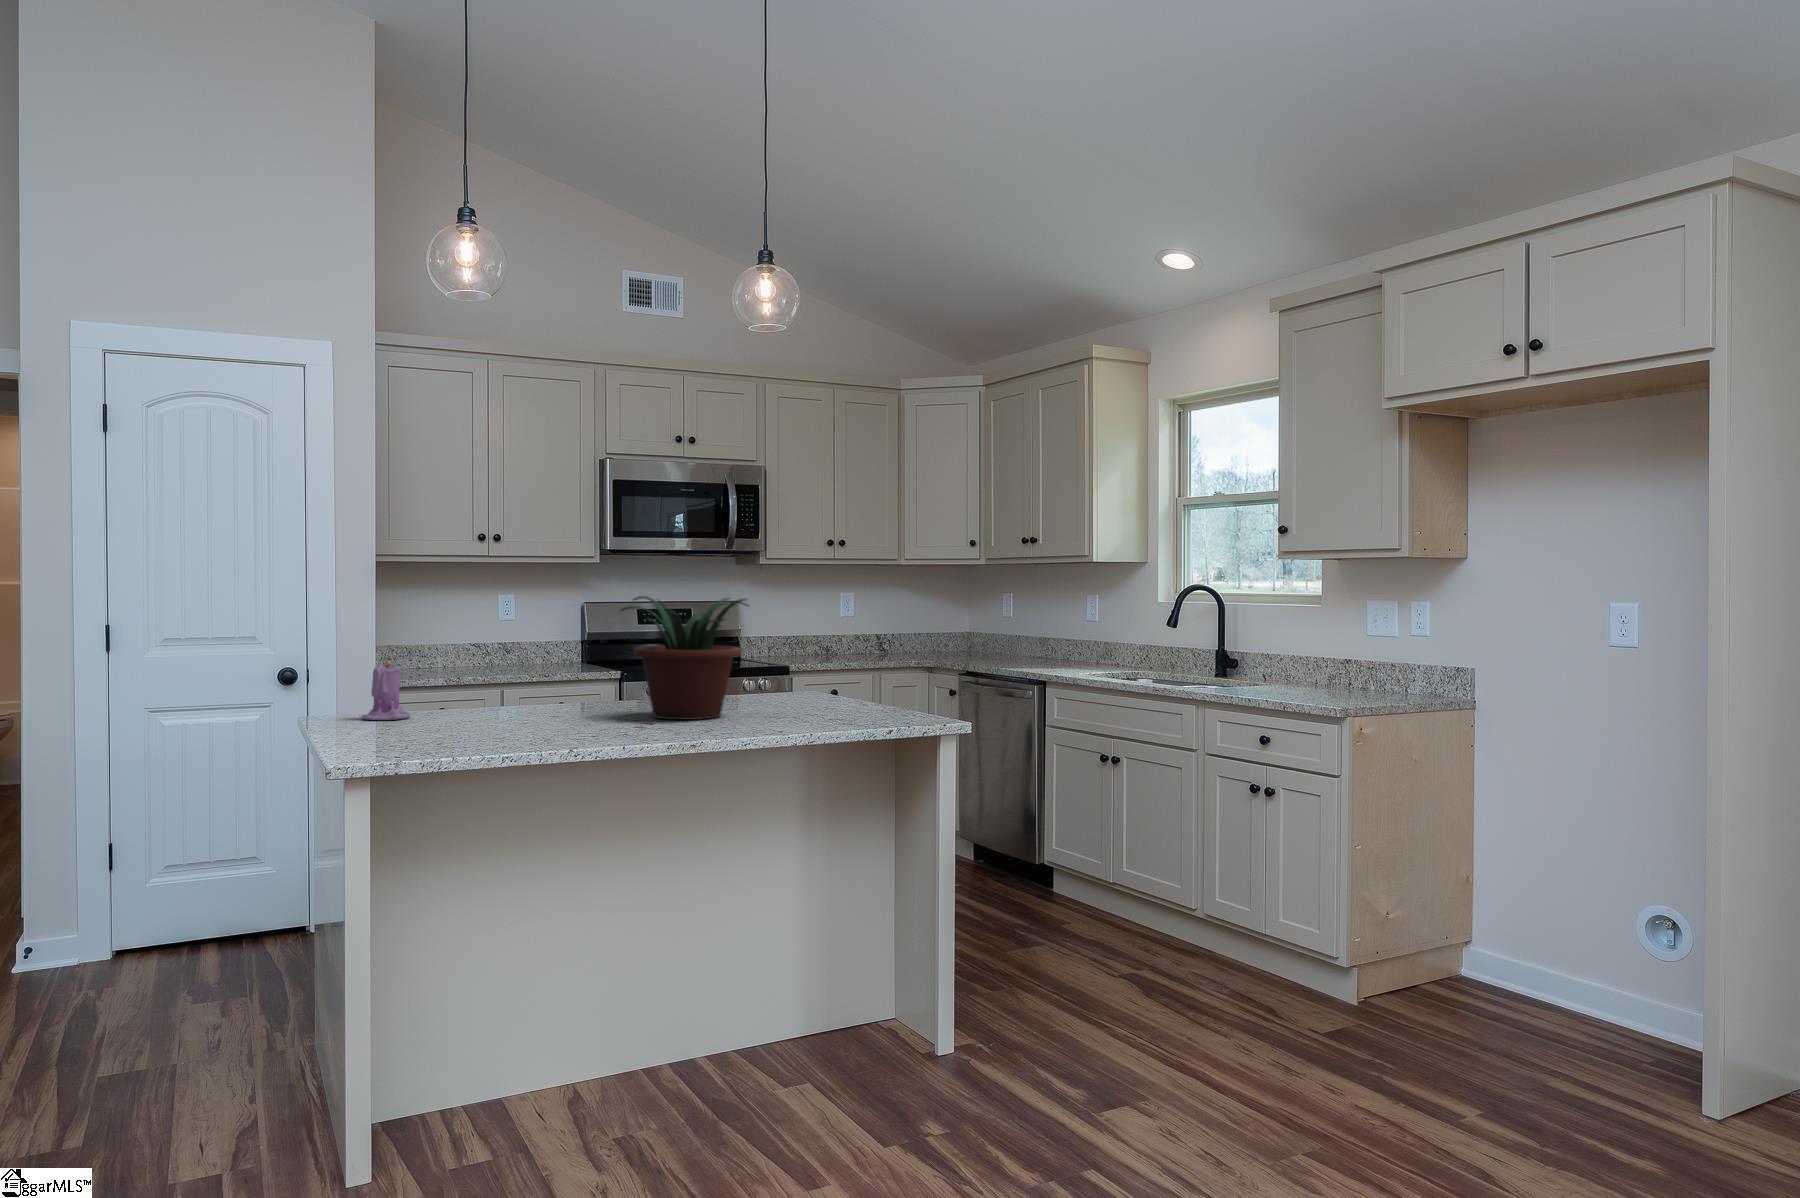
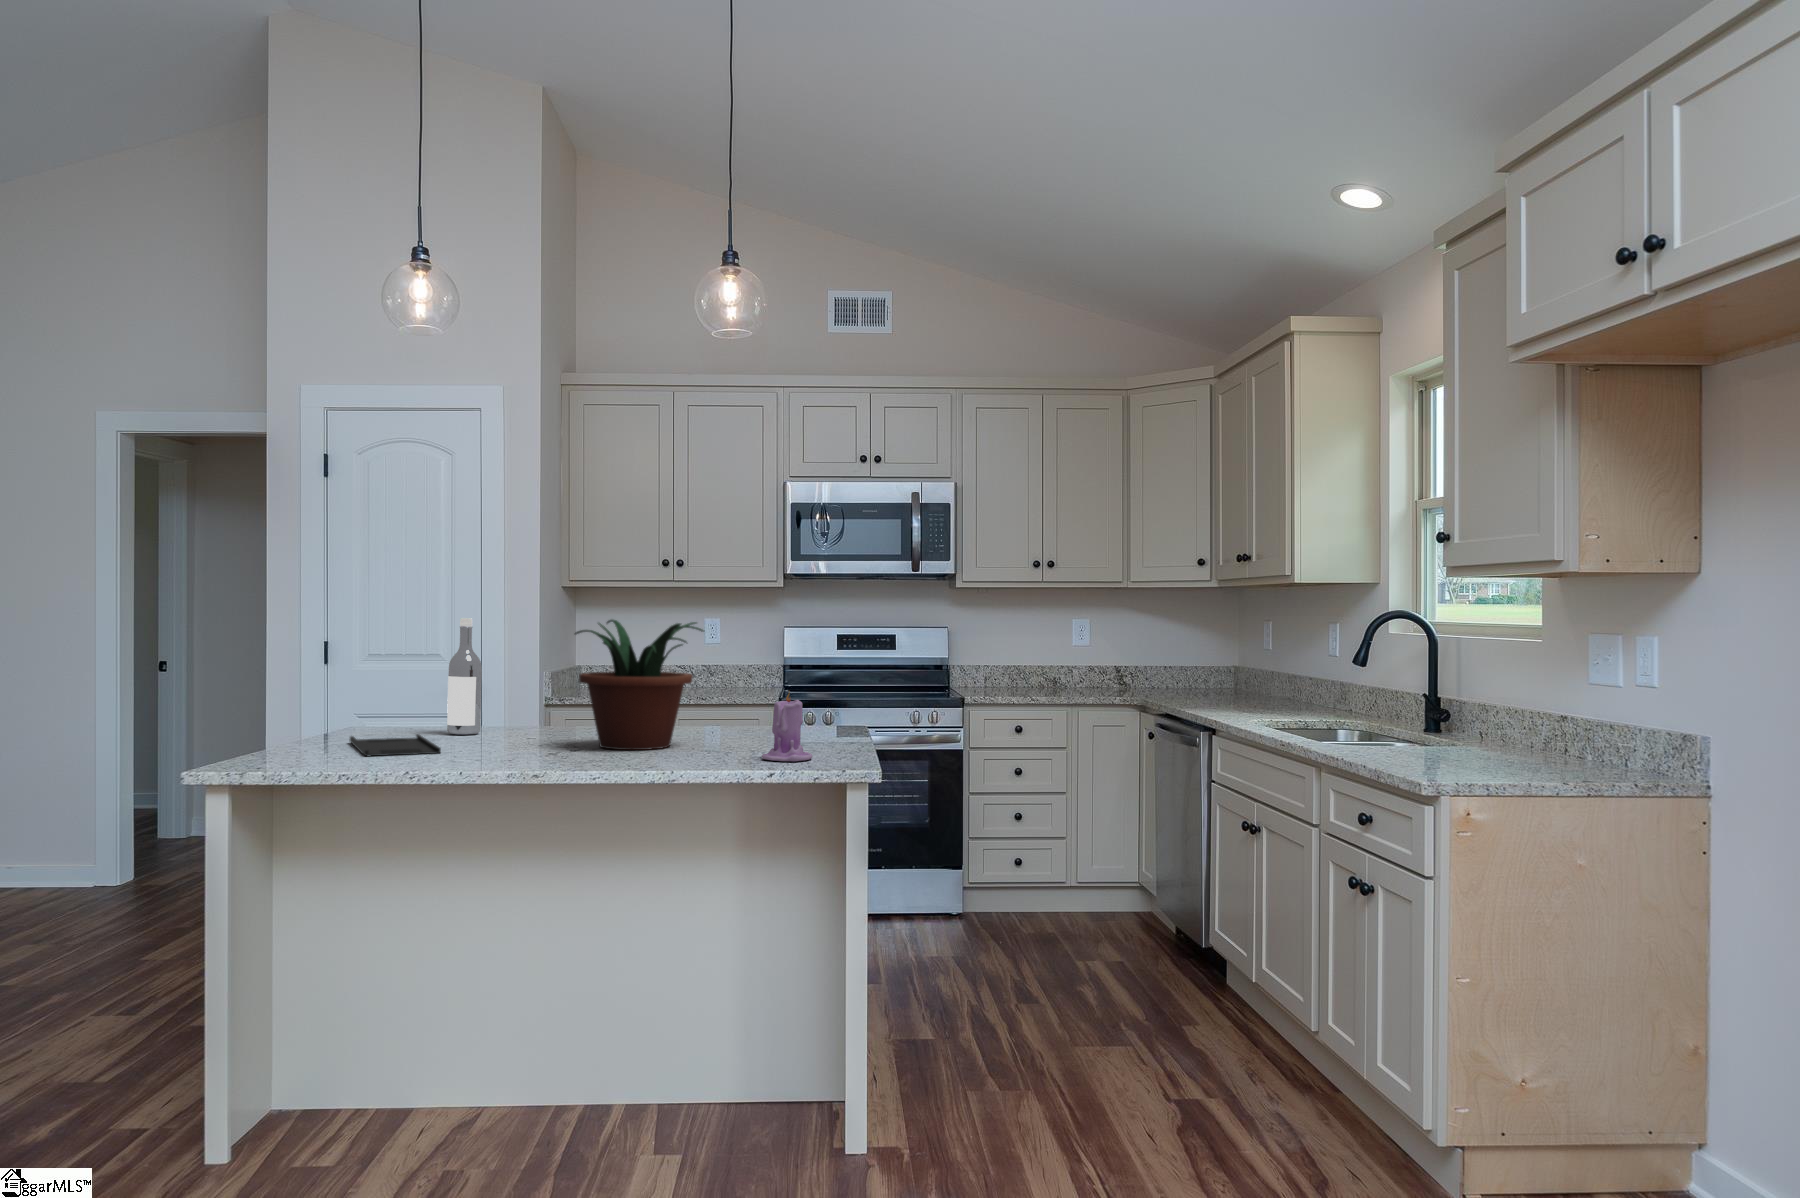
wine bottle: none [451,597,485,715] -> present [447,618,482,735]
candle: present [362,659,410,720] -> present [762,693,812,761]
tray: none [384,716,527,739] -> present [350,734,441,756]

